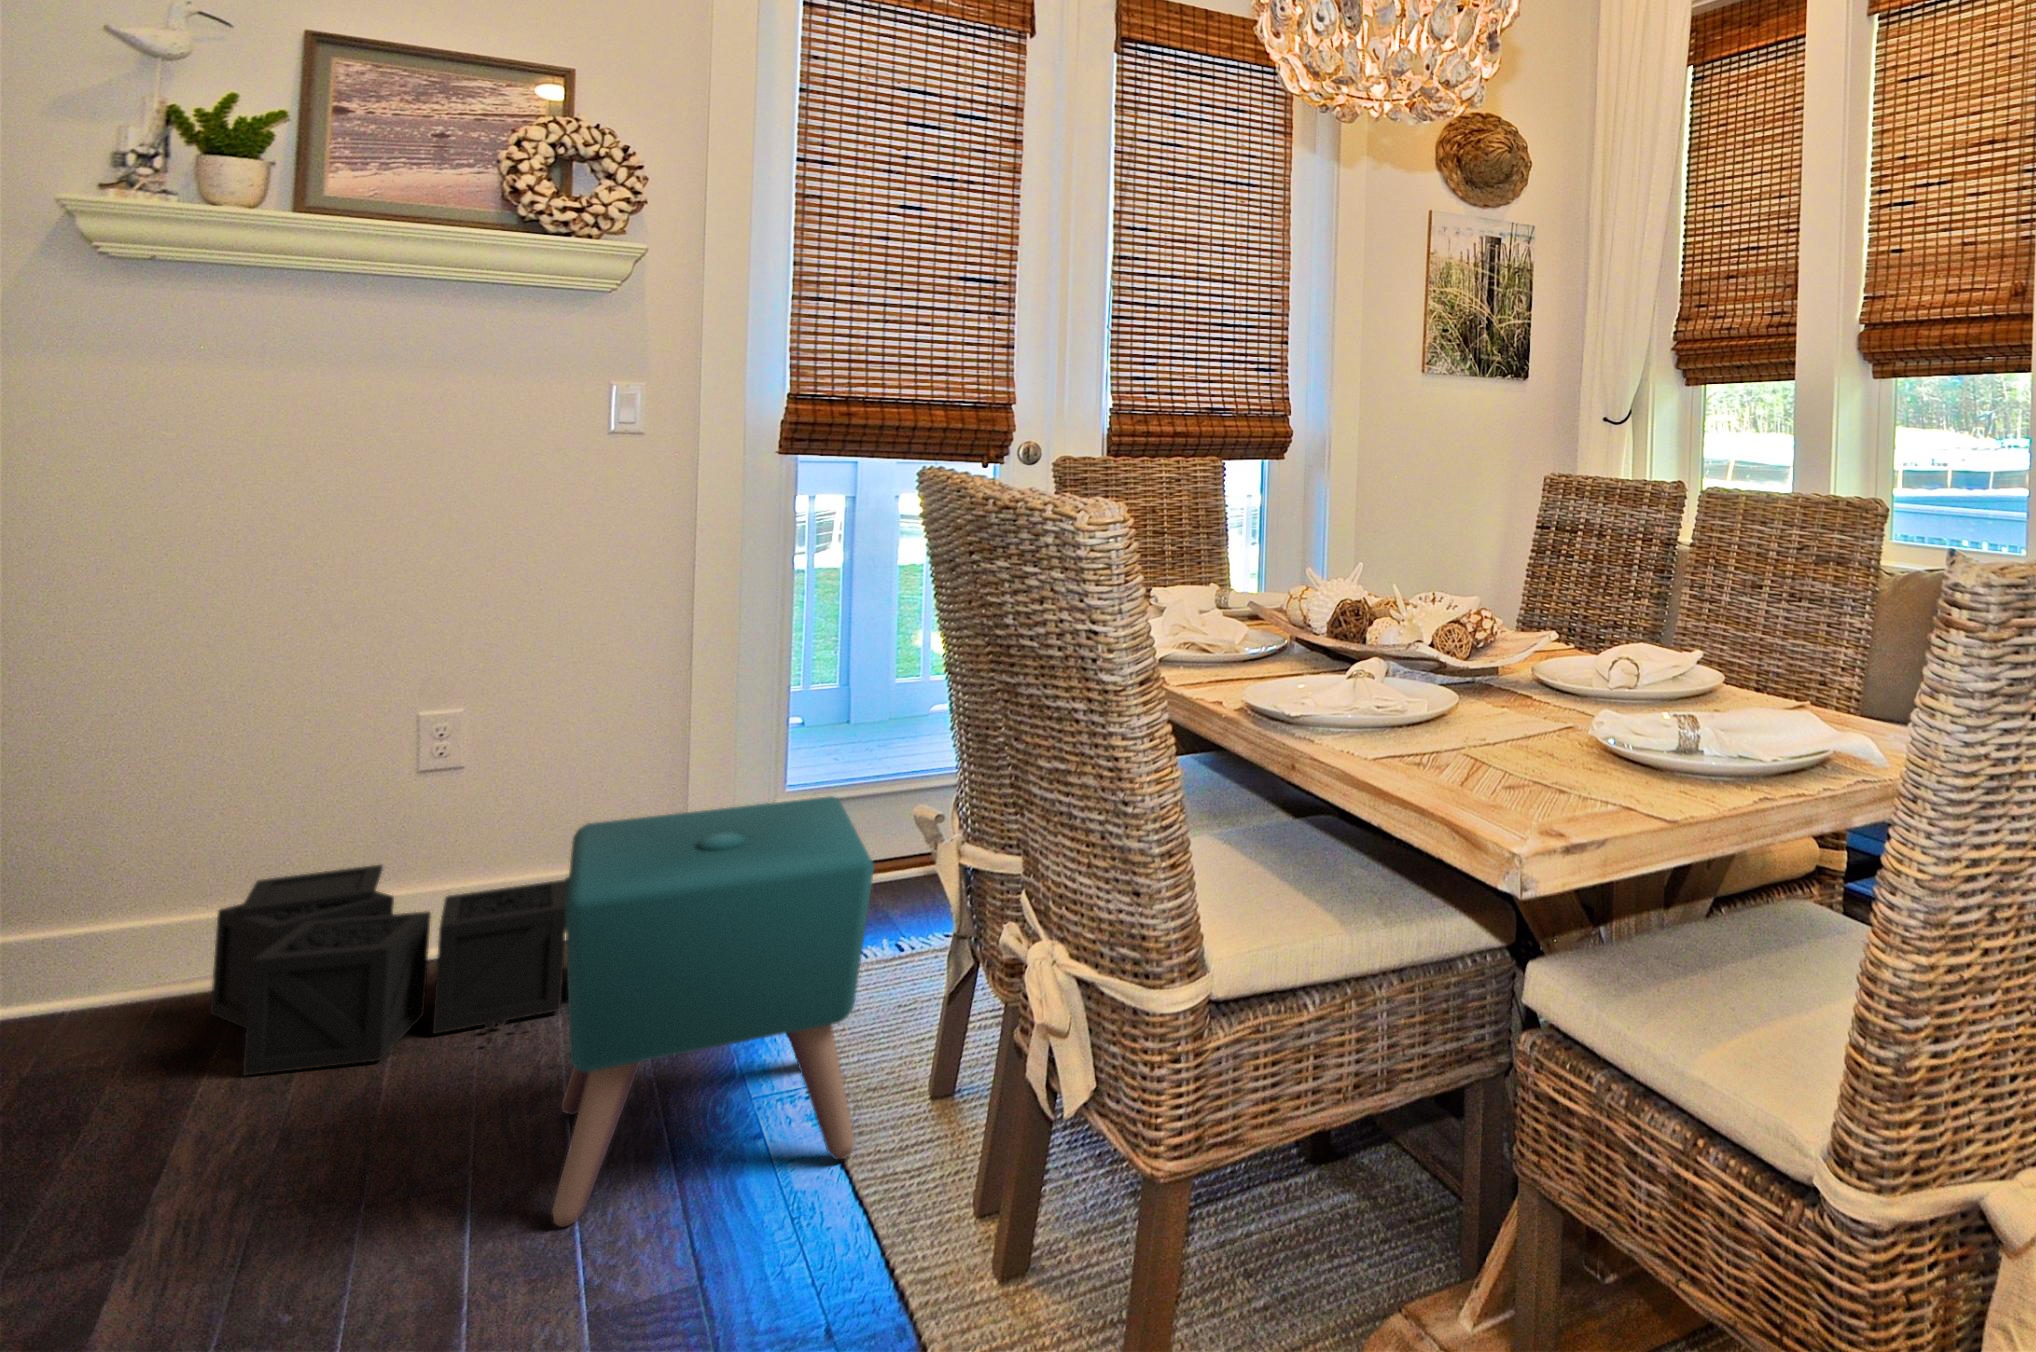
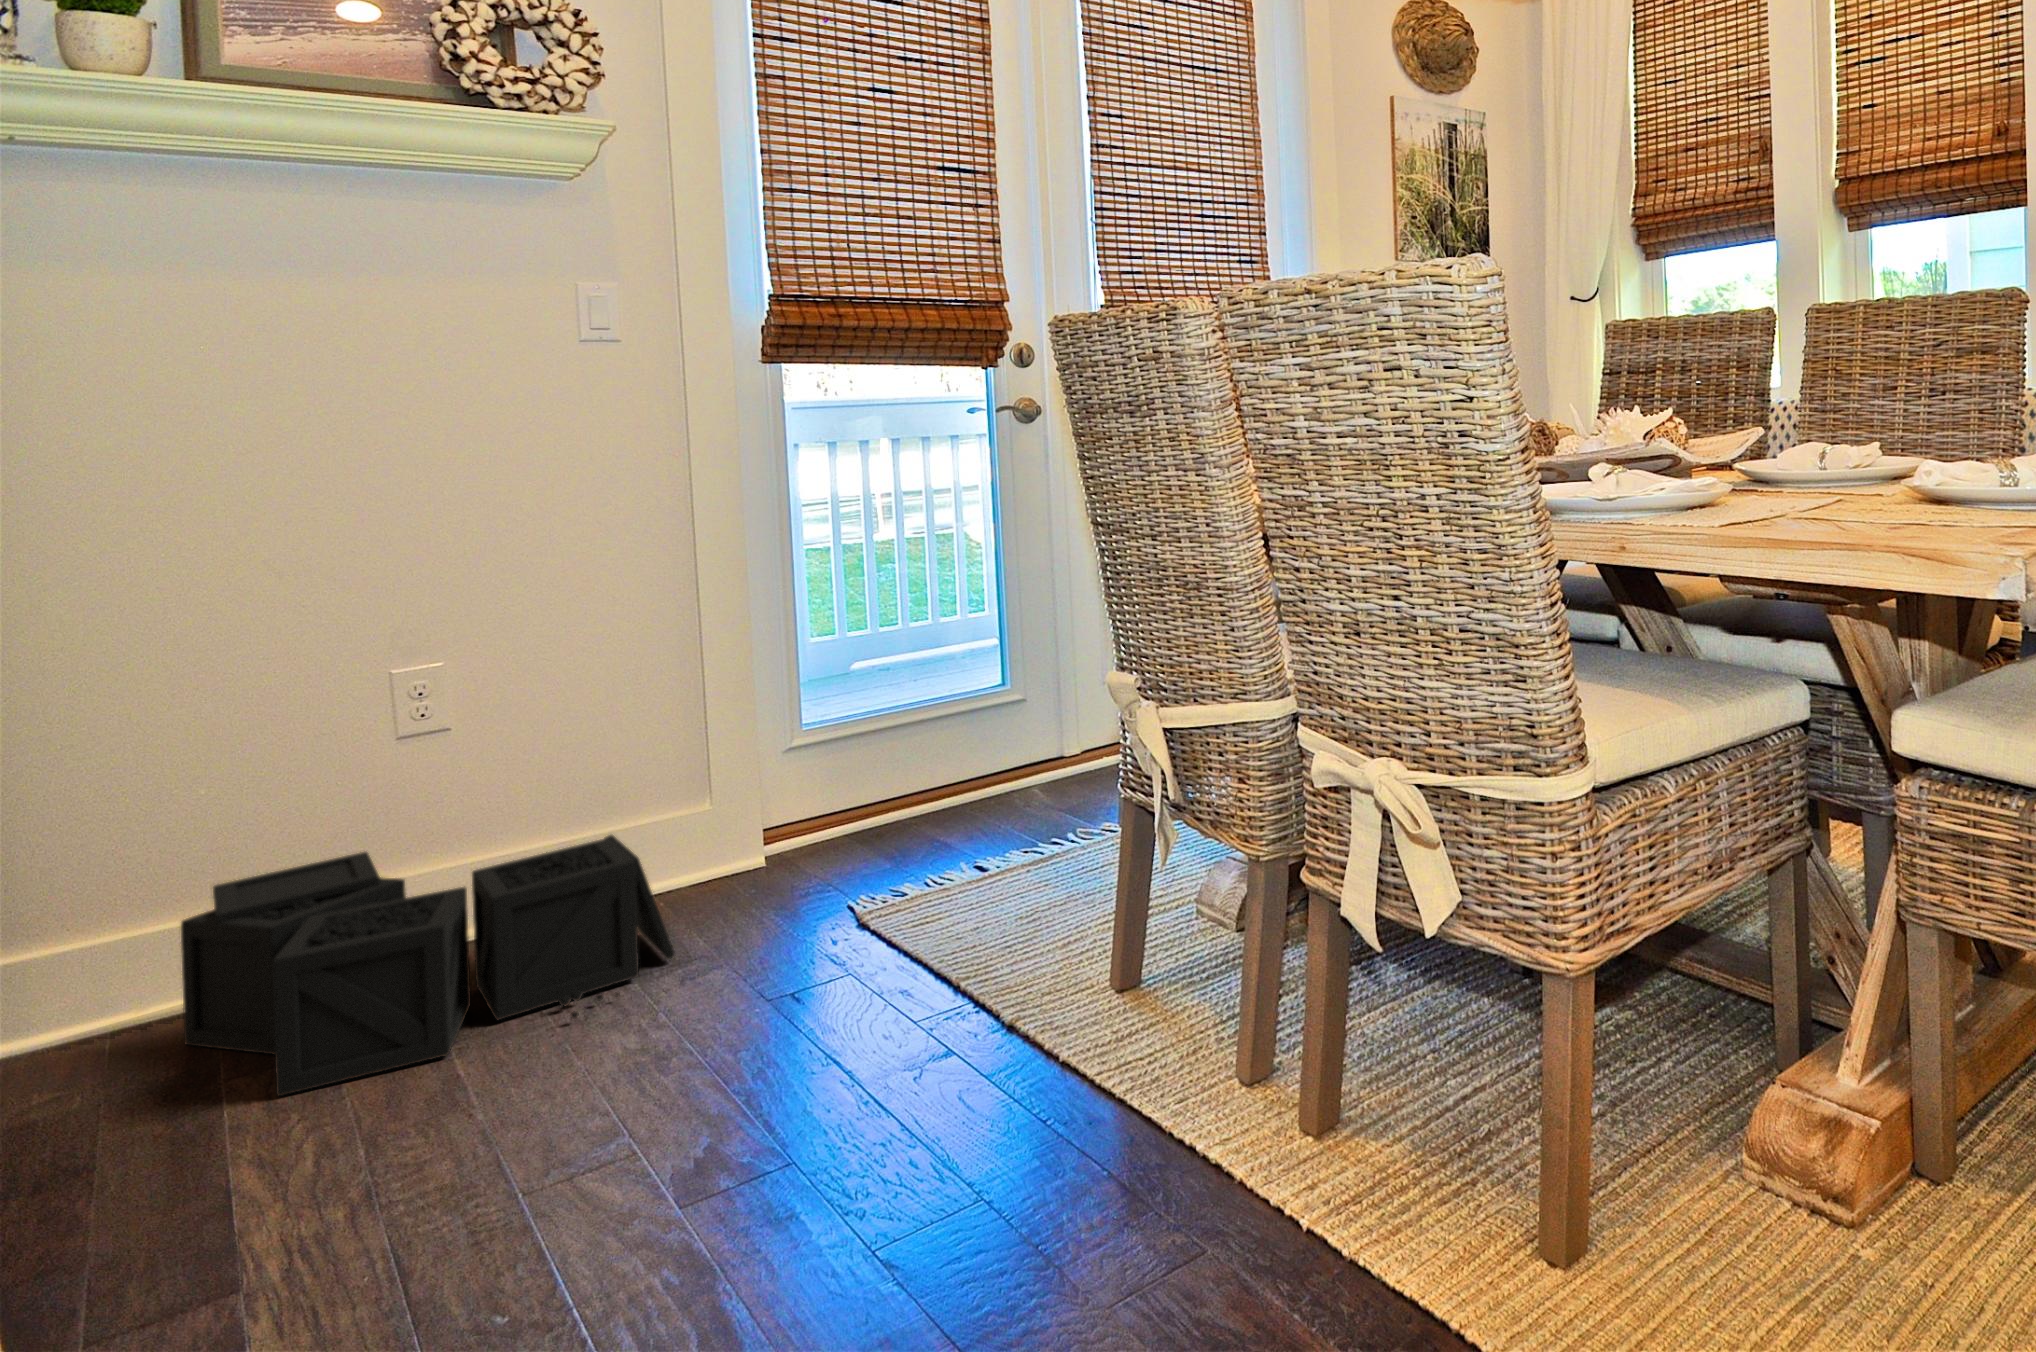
ottoman: present [552,796,875,1227] -> none [697,692,1085,1174]

